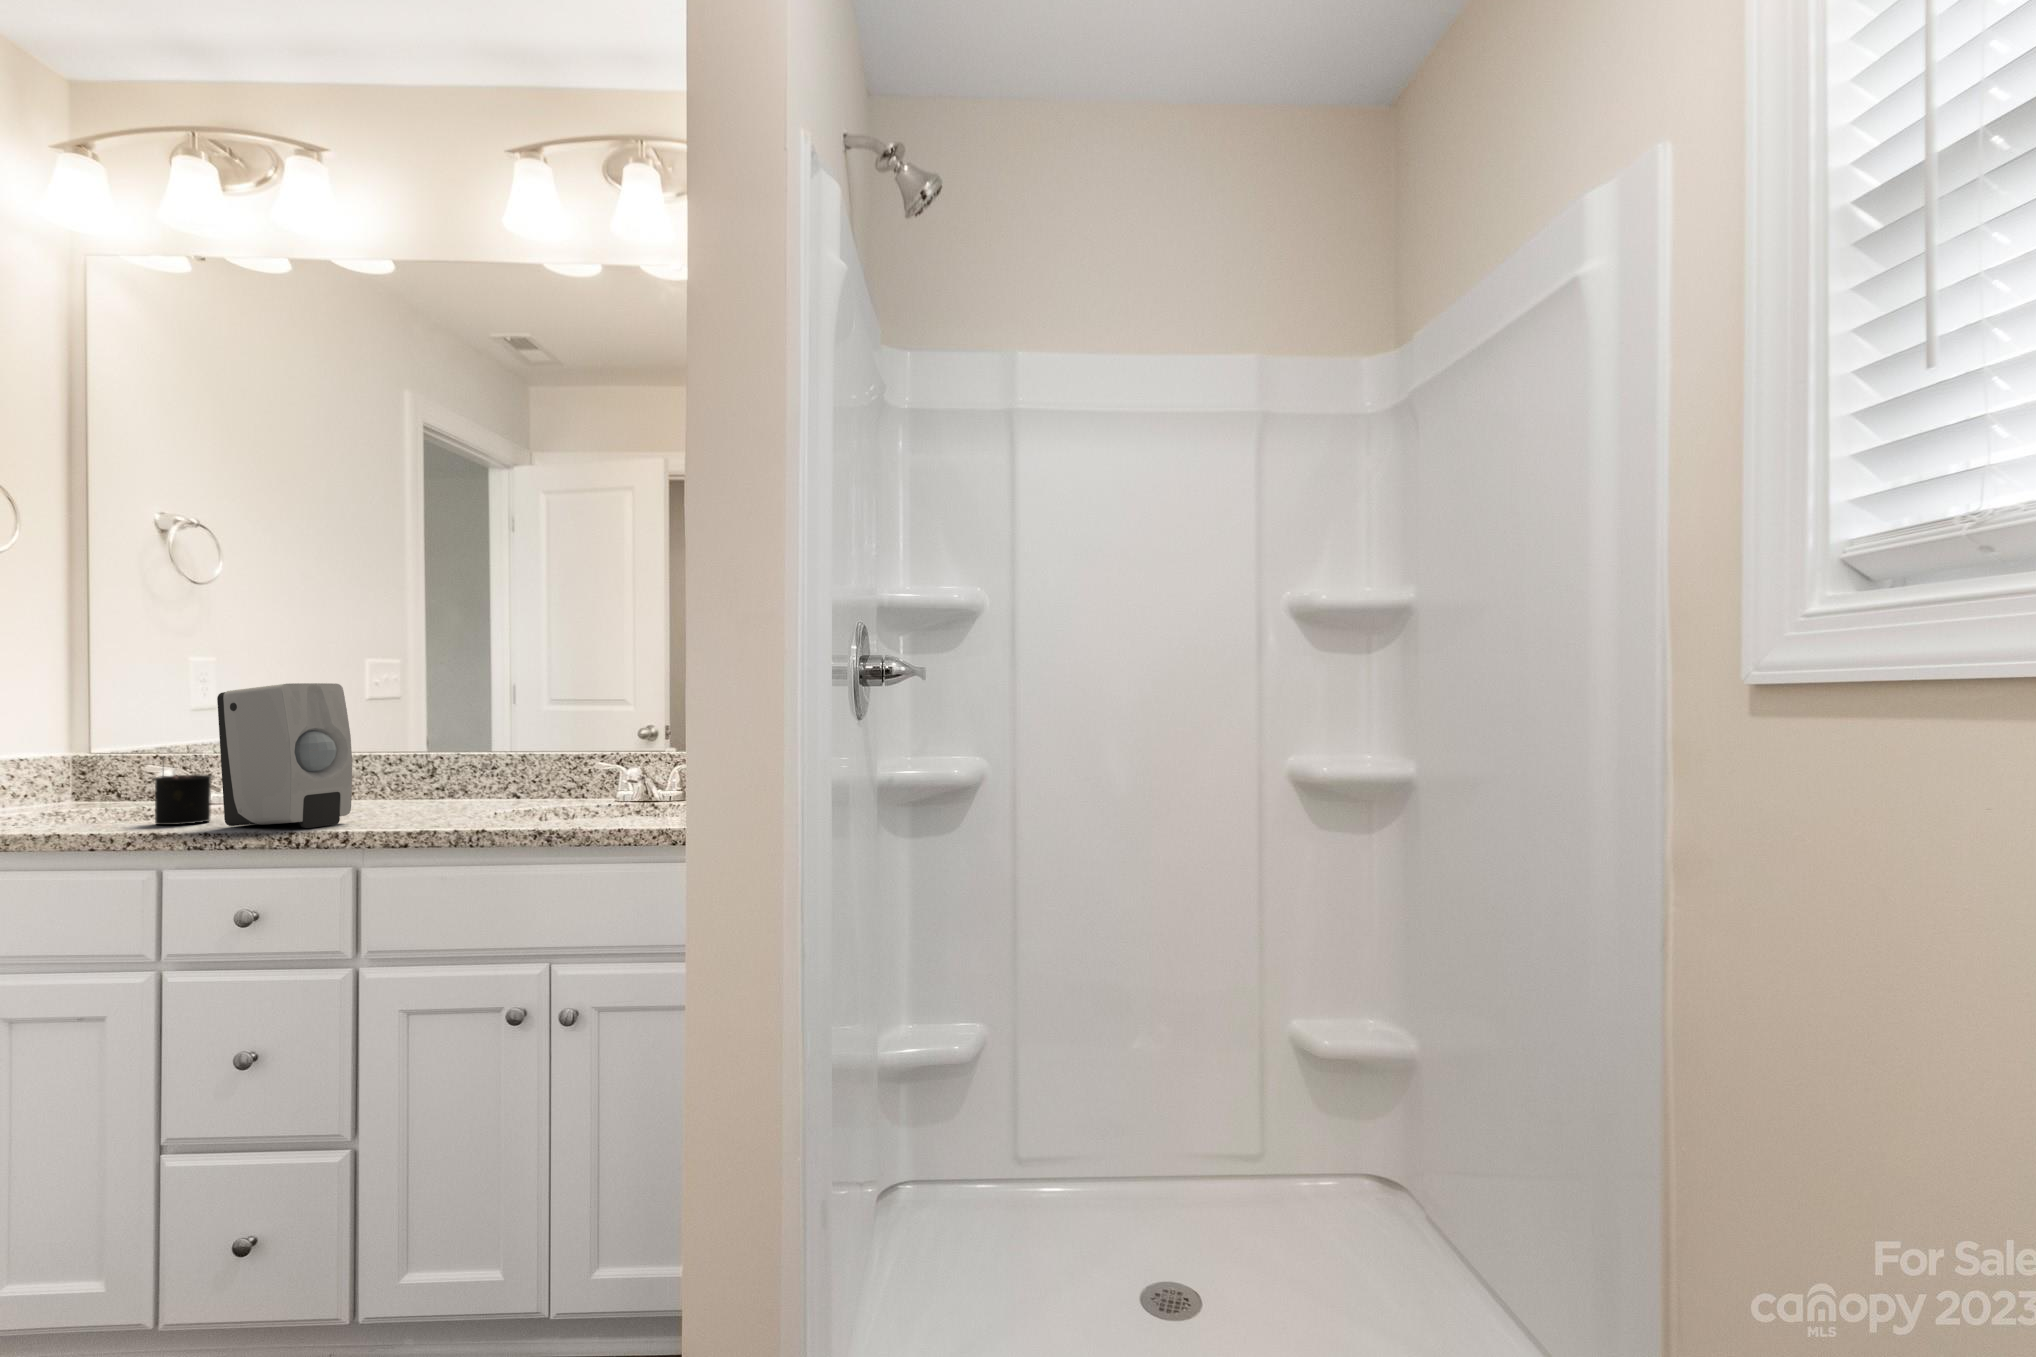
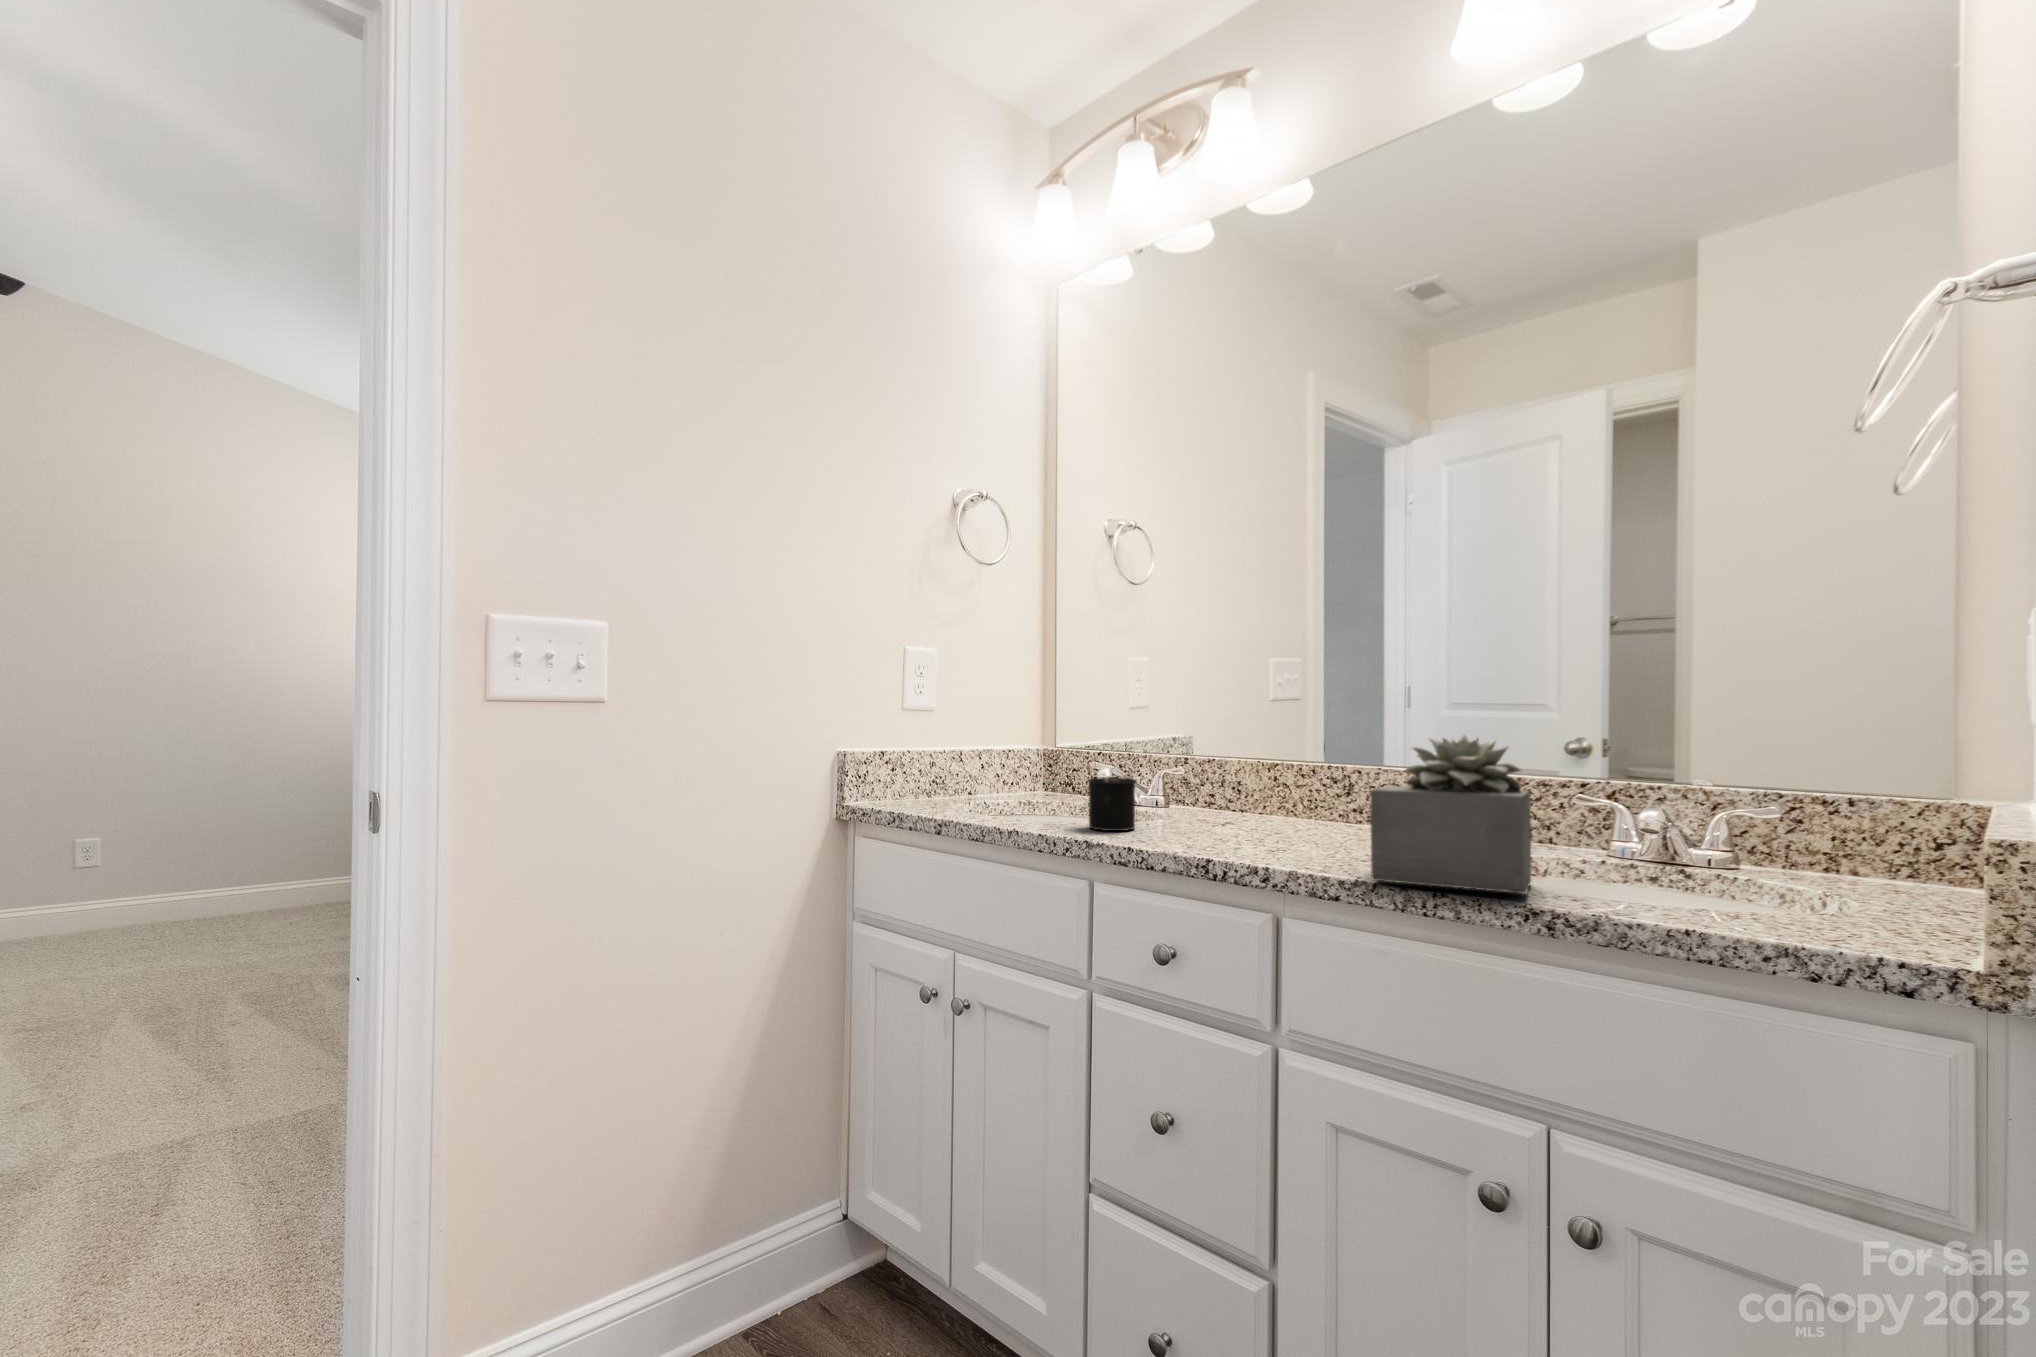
soap dispenser: present [217,683,352,828] -> none [1139,680,1270,855]
succulent plant: none [430,722,549,828] -> present [1370,735,1531,894]

